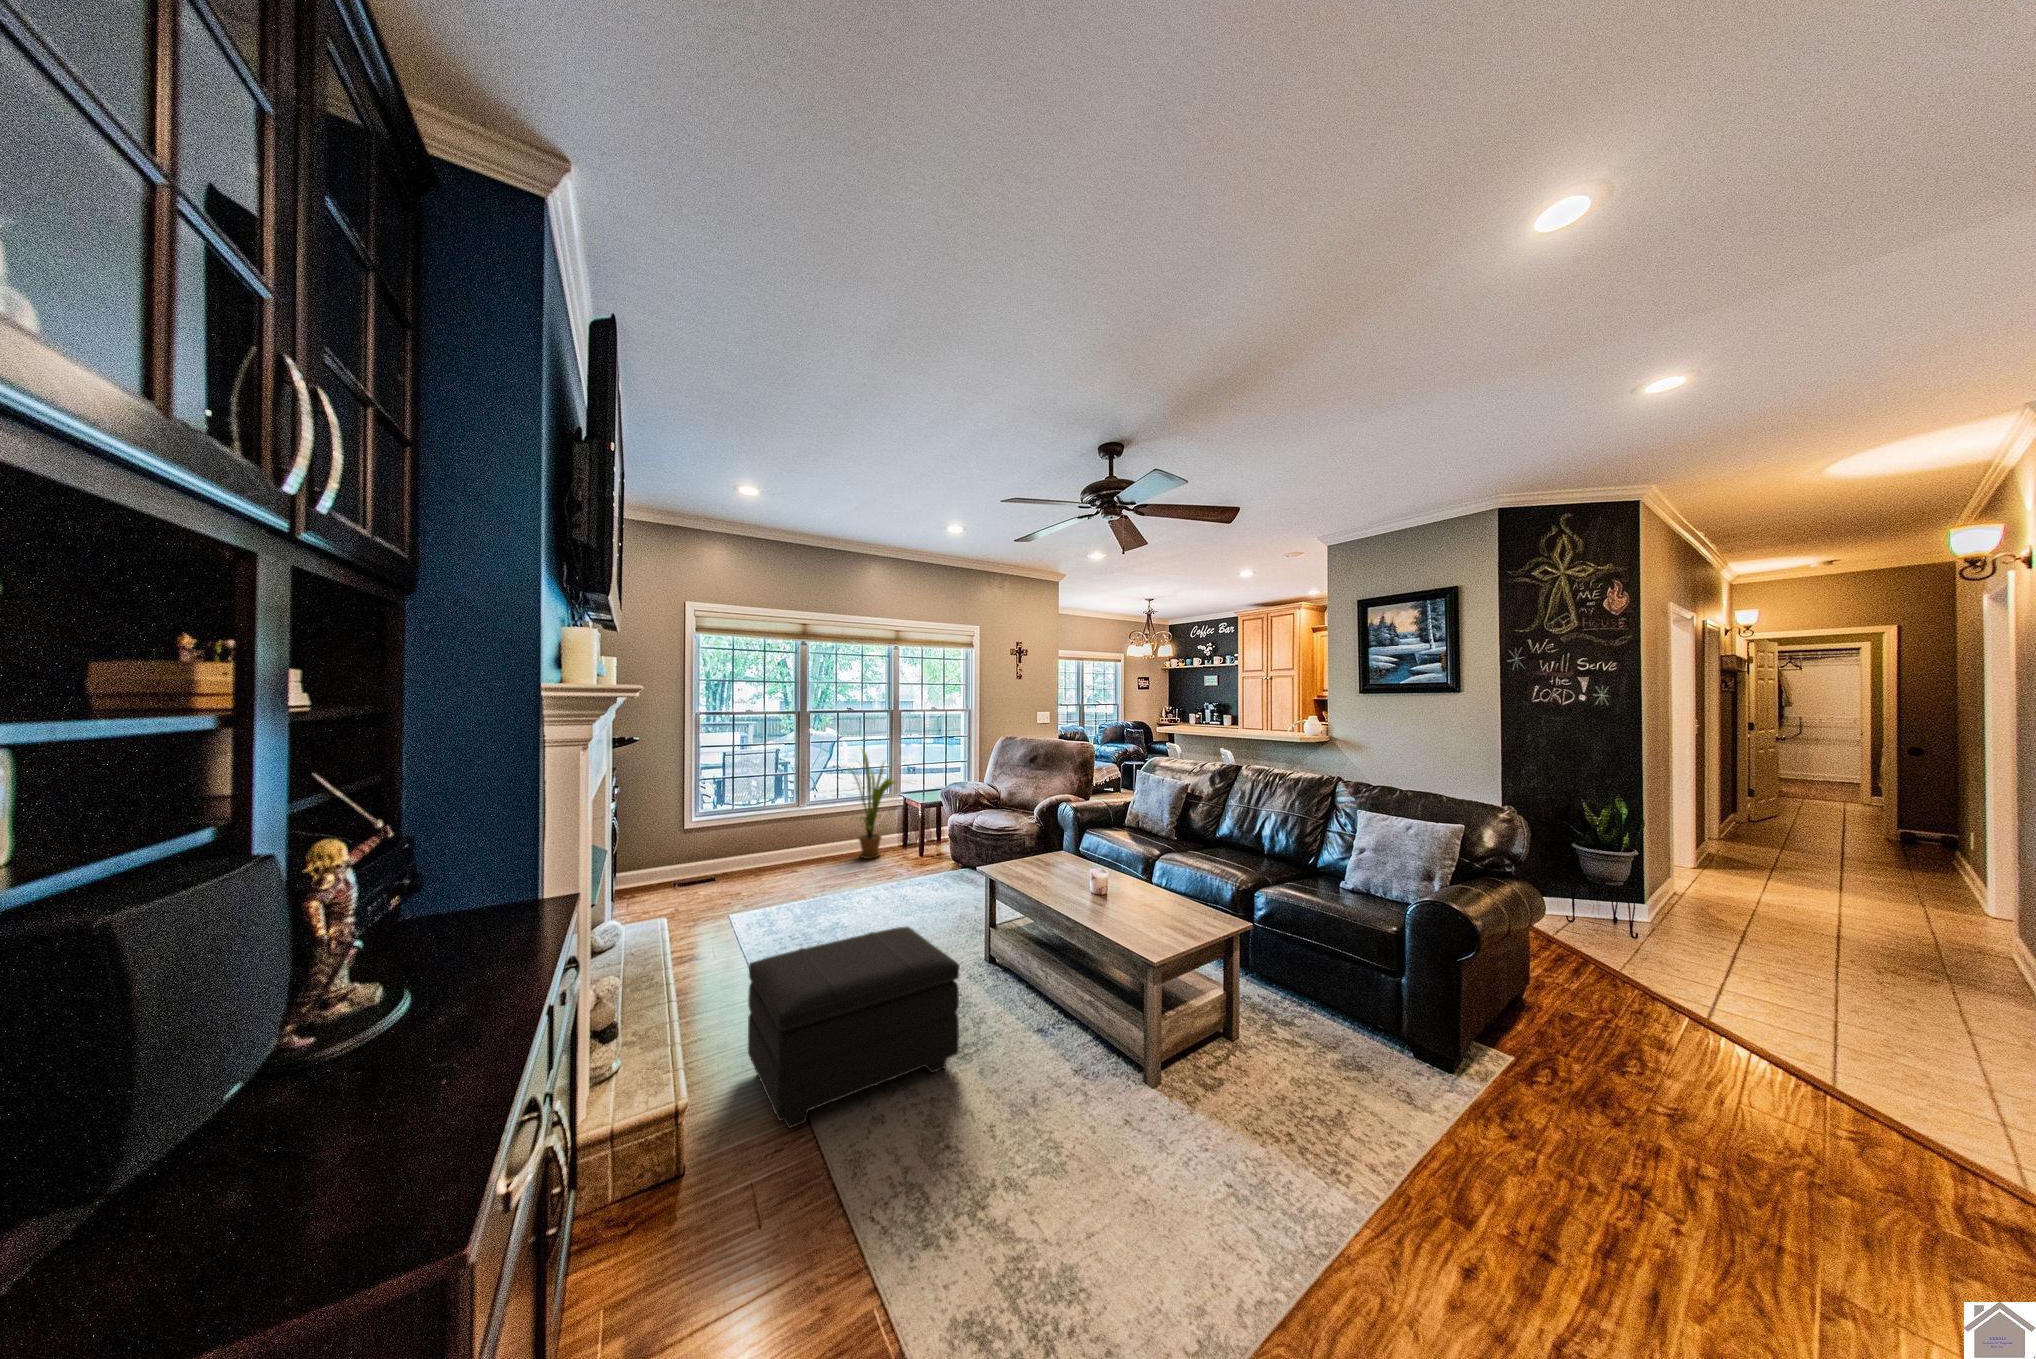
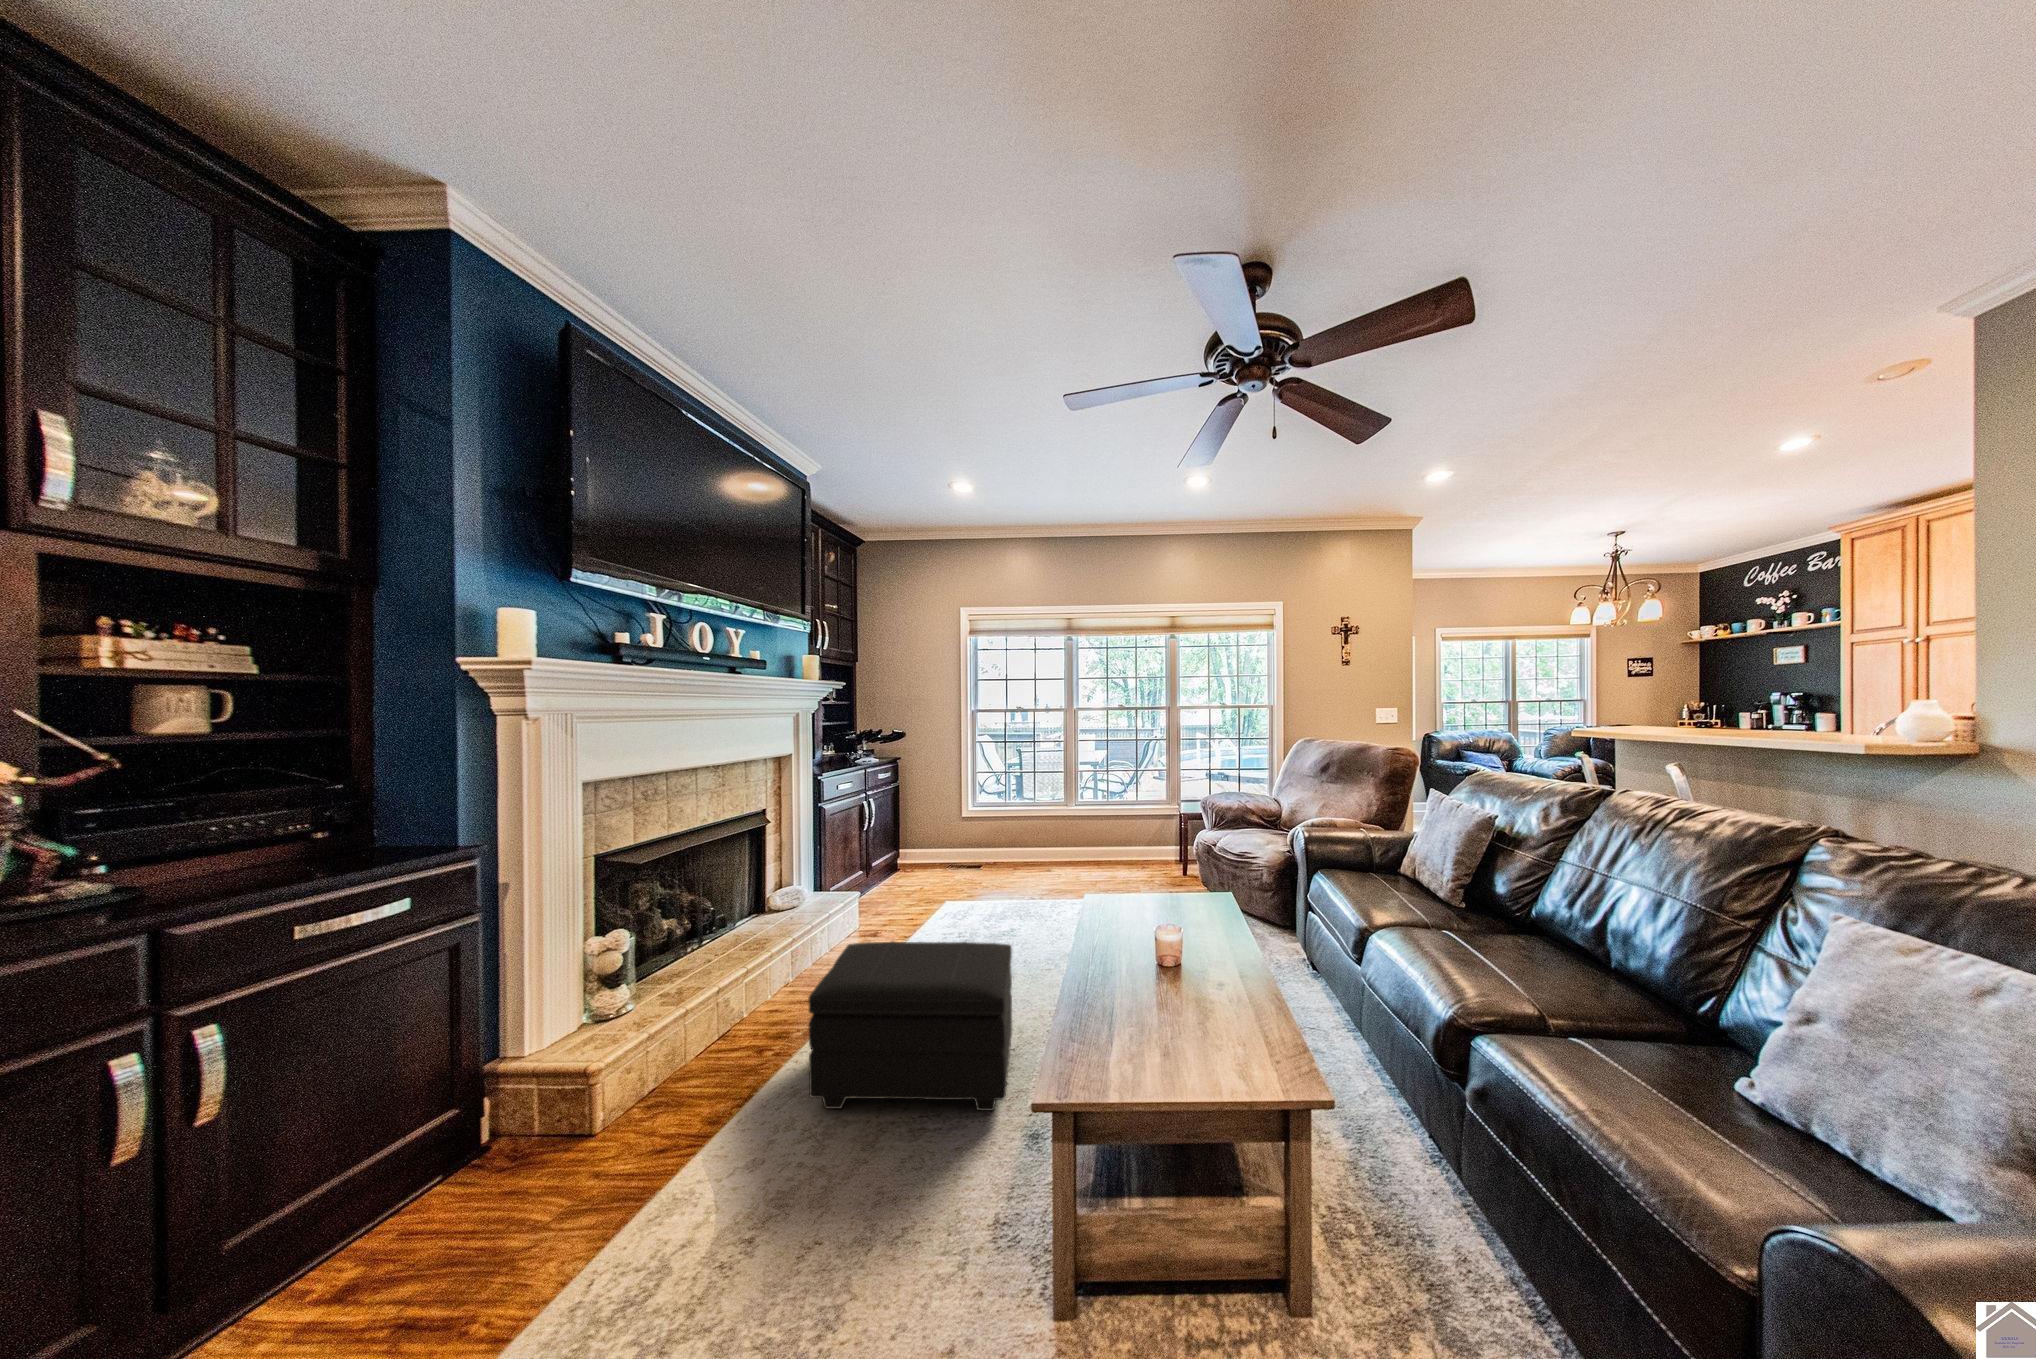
house plant: present [849,750,895,859] -> none [1098,744,1165,868]

